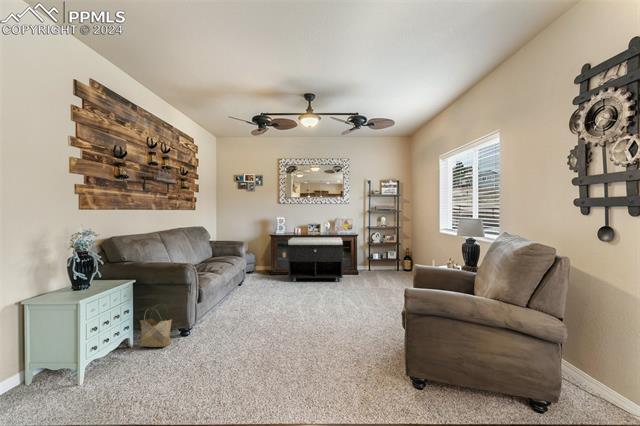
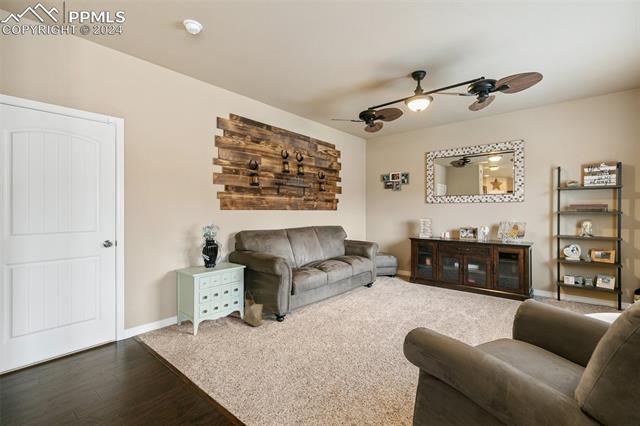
storage bench: present [288,238,343,281] -> none [420,243,507,308]

